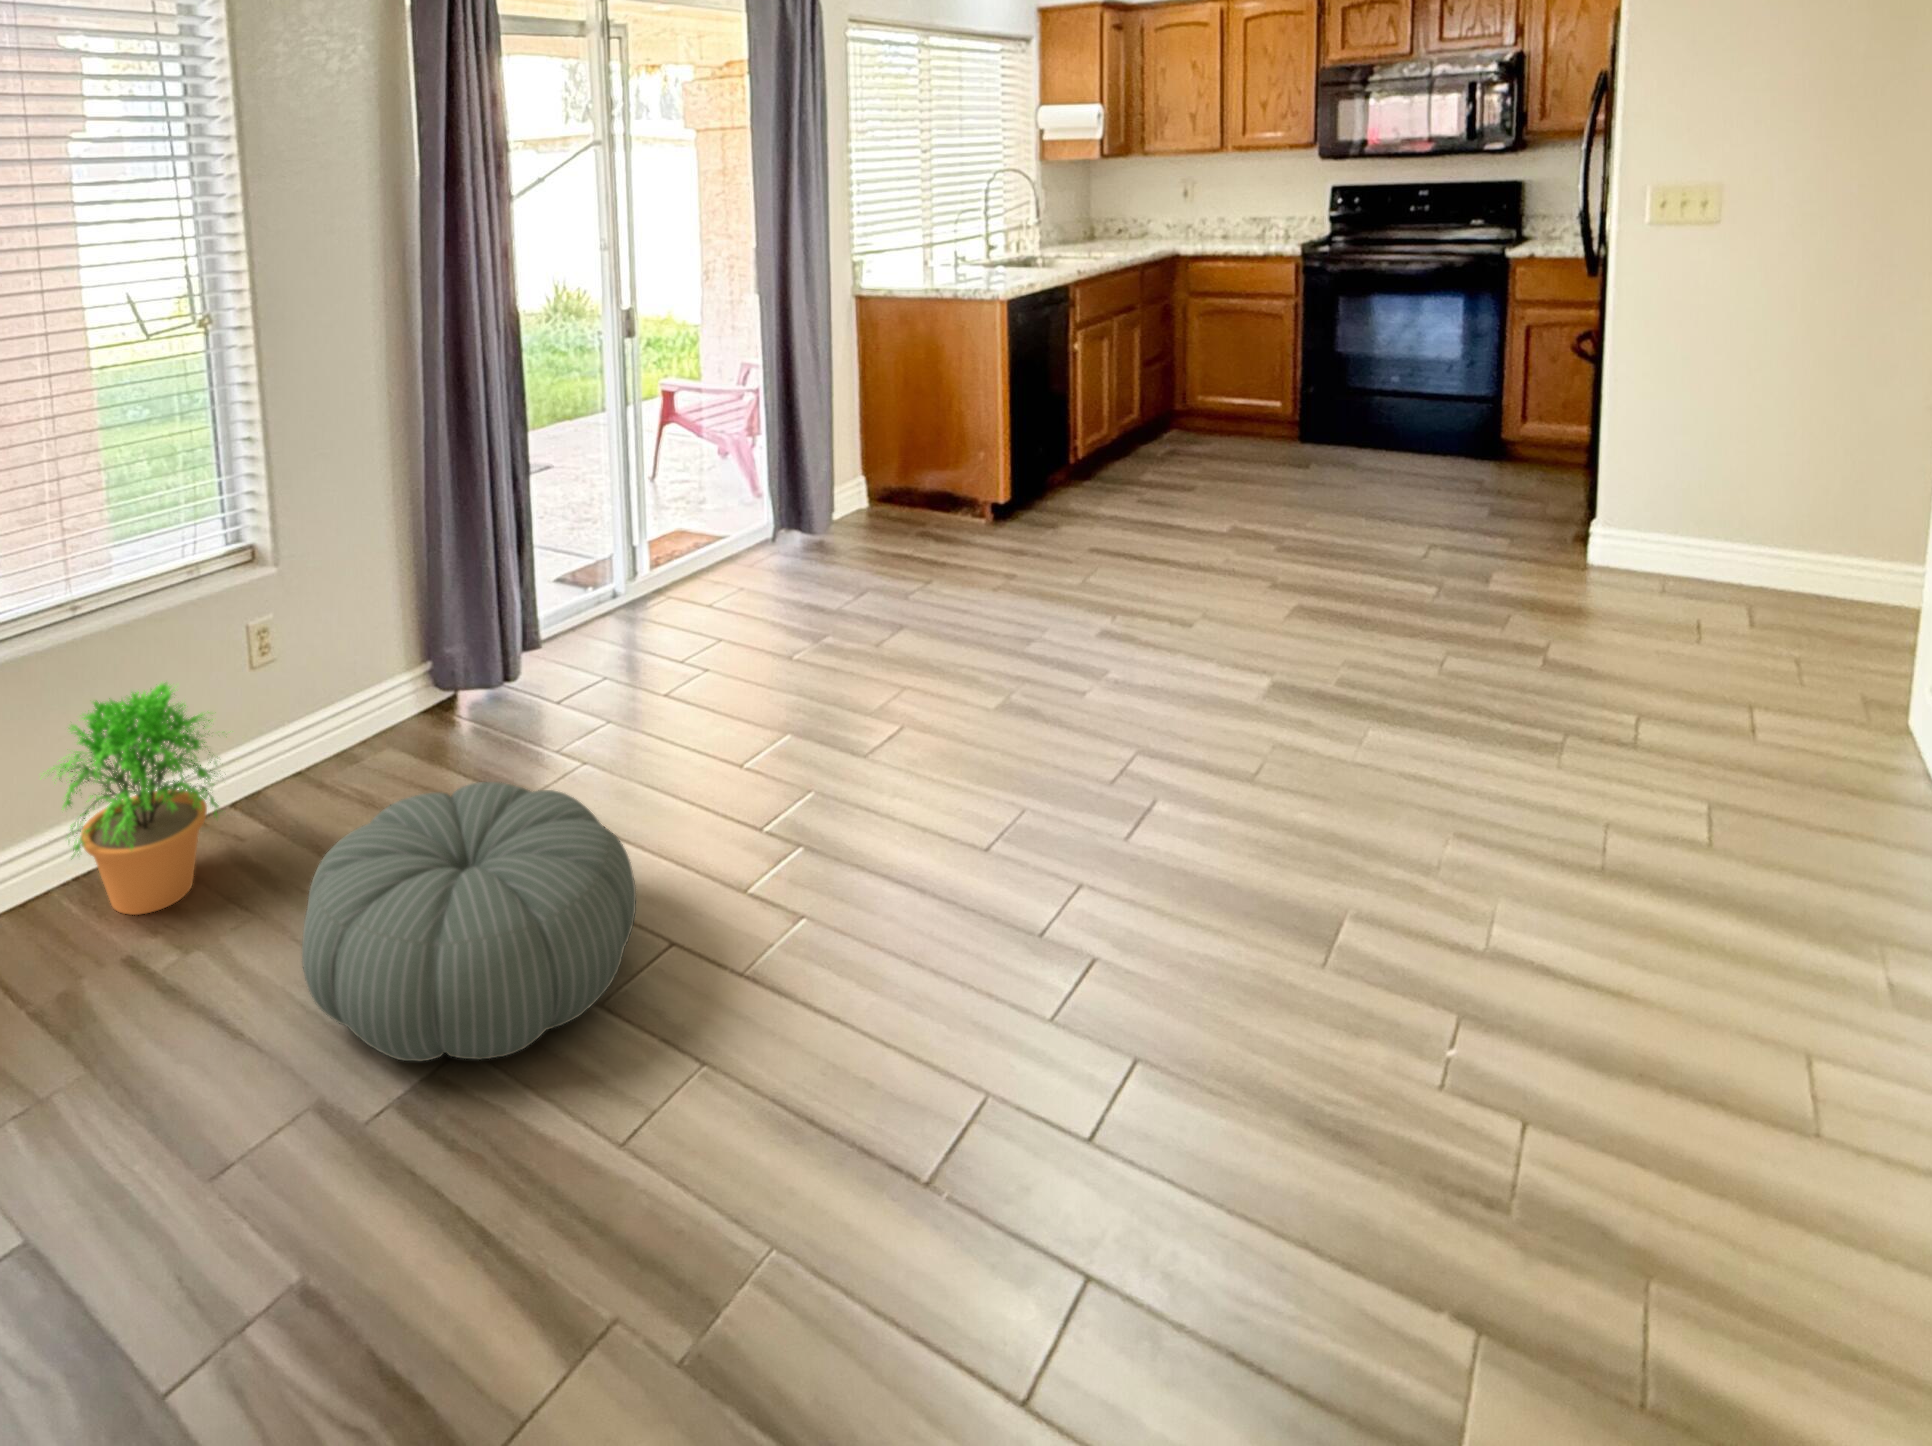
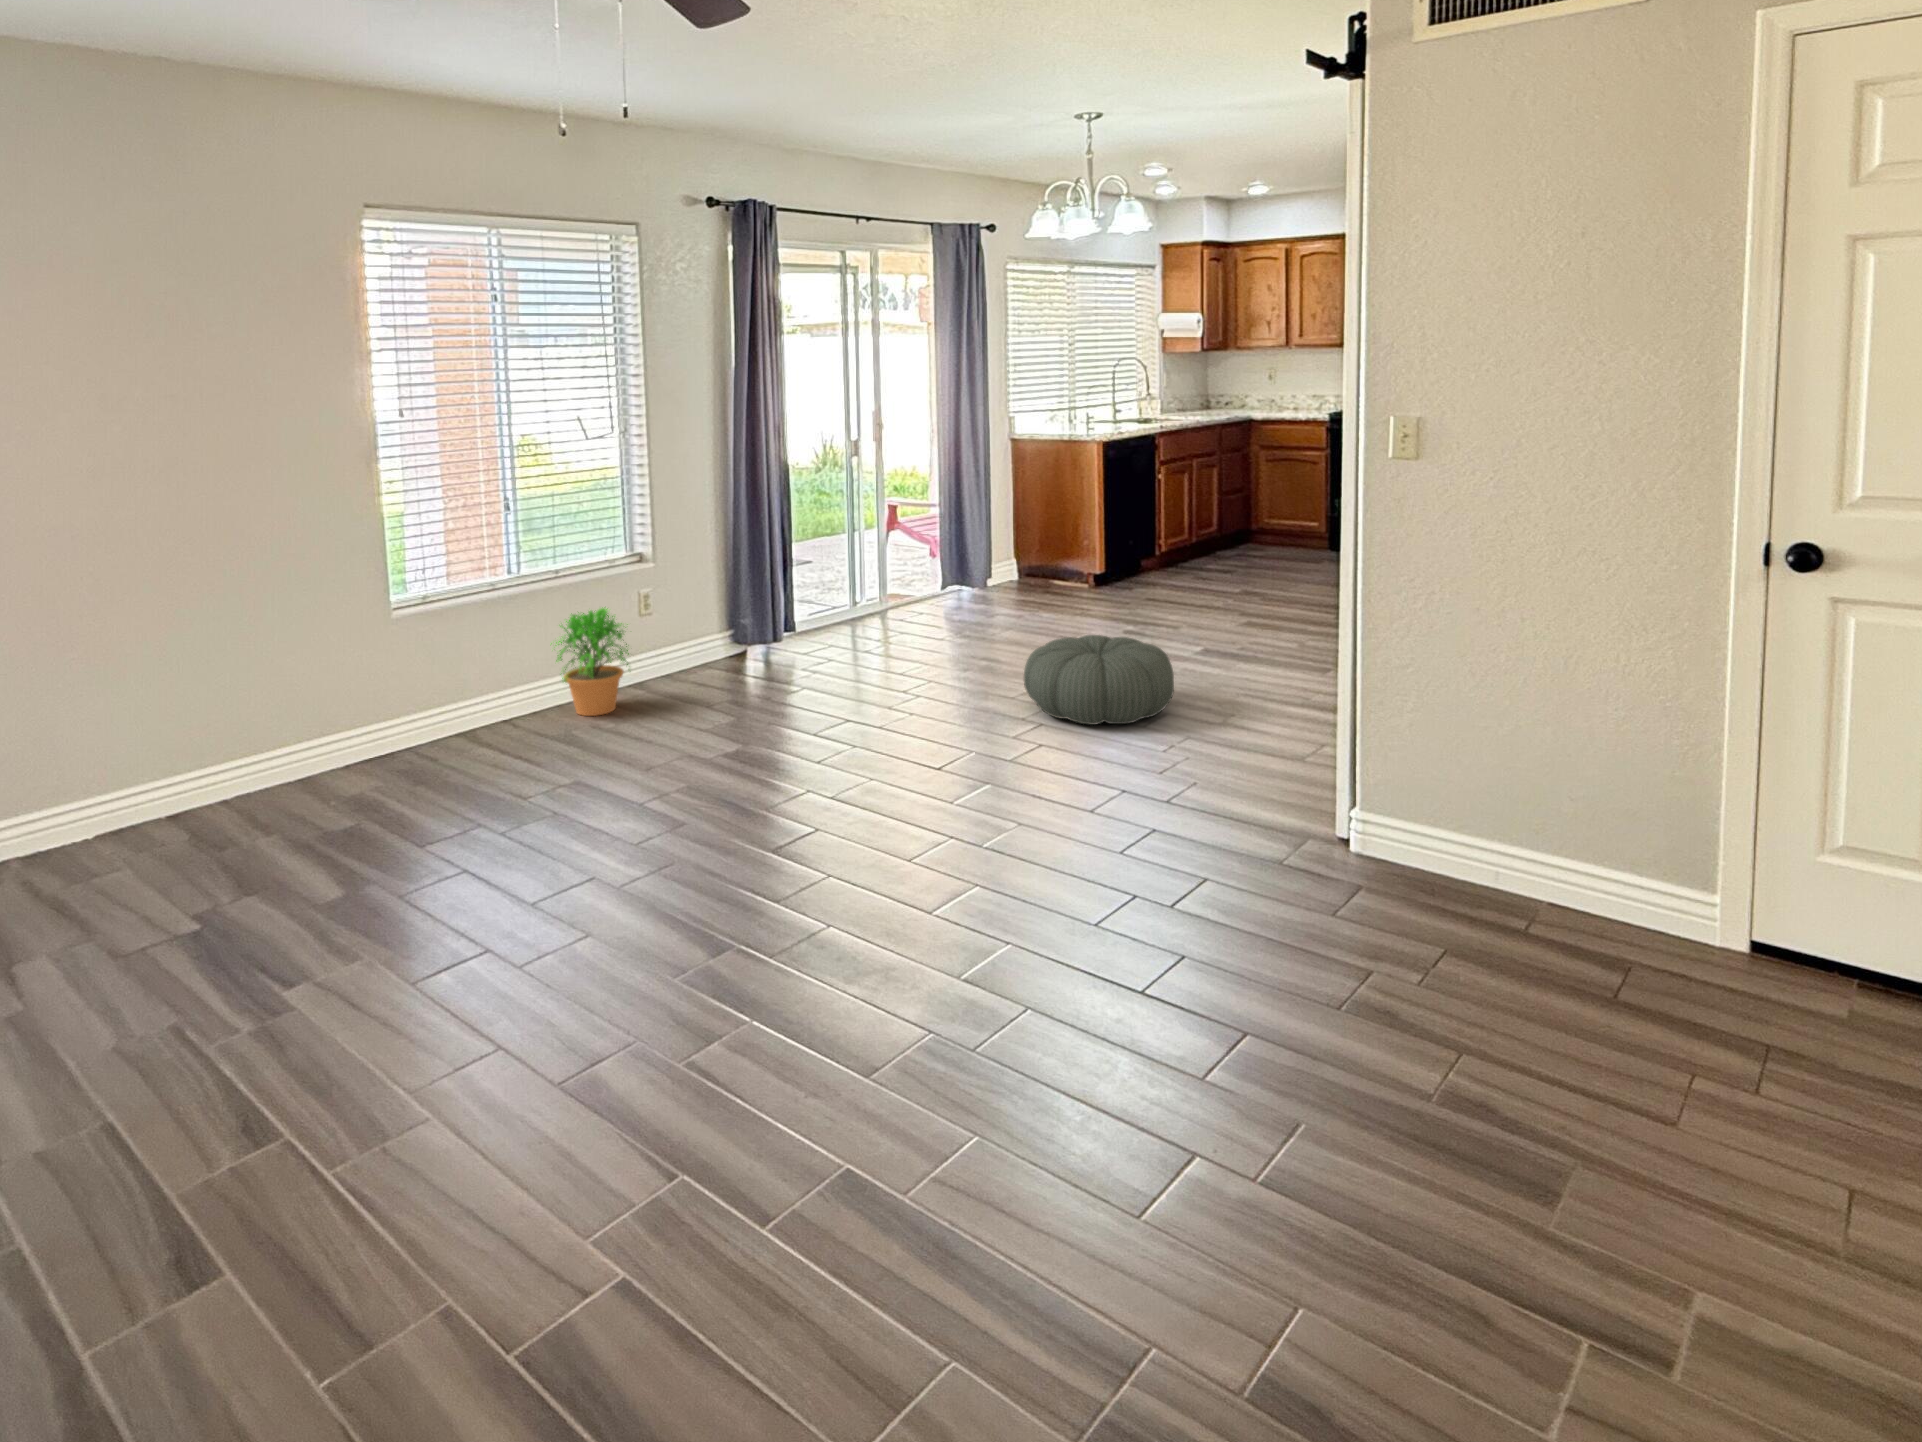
pouf: present [302,782,636,1061] -> present [1024,635,1174,725]

